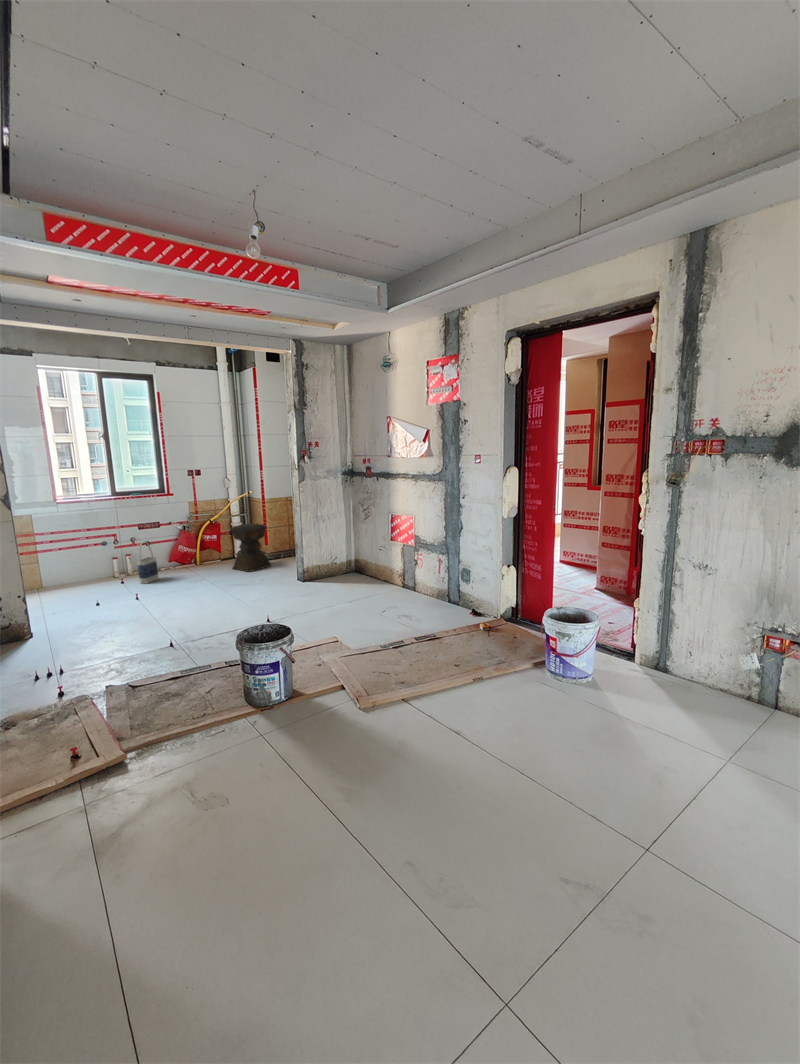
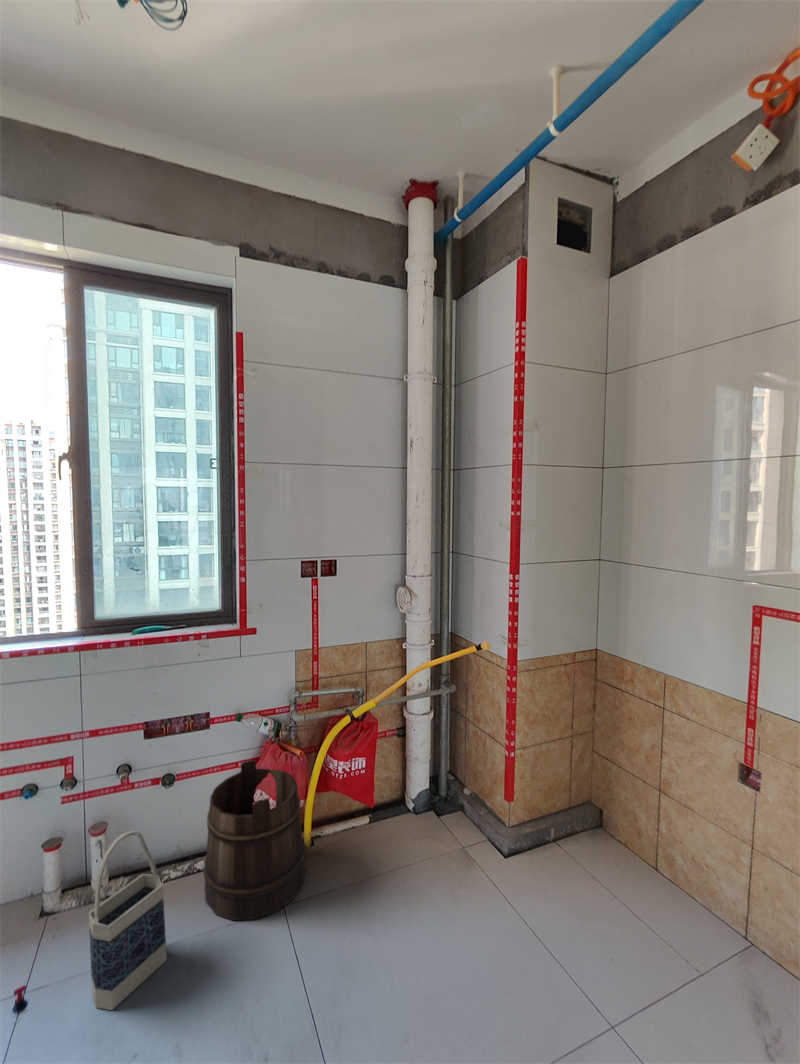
stool: present [230,523,271,572] -> none [412,743,542,964]
bucket: none [164,536,199,574] -> present [204,760,306,920]

